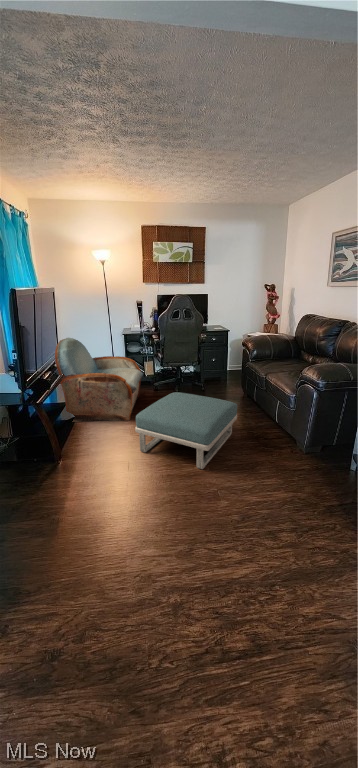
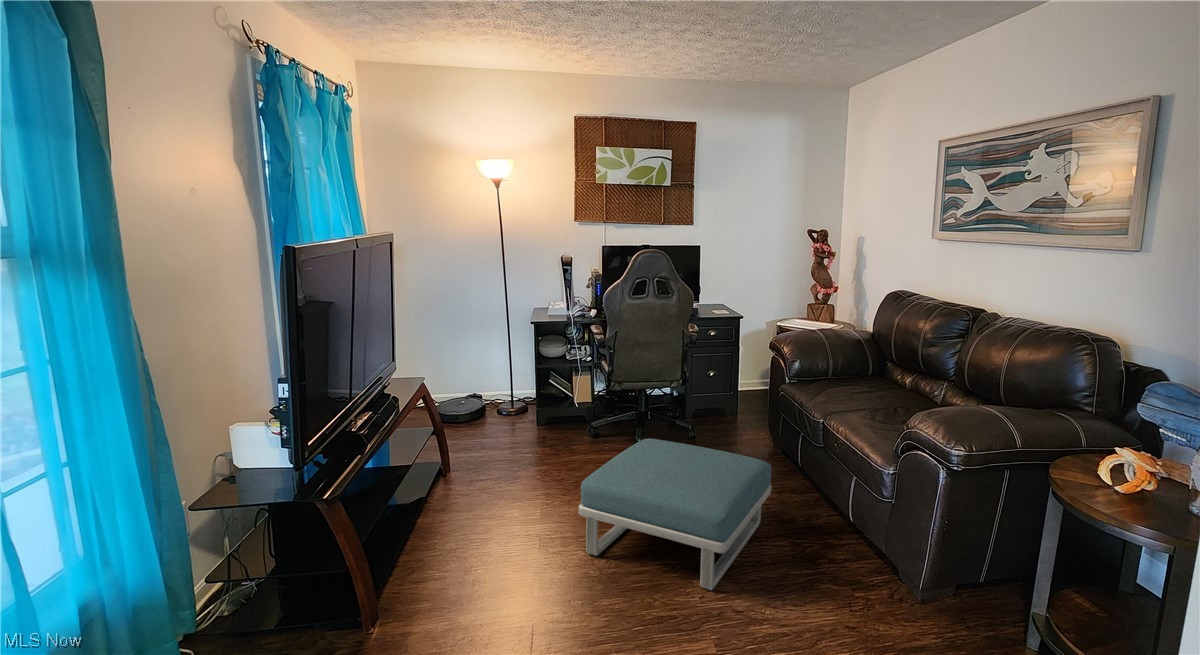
armchair: present [55,338,143,422] -> none [419,329,577,494]

